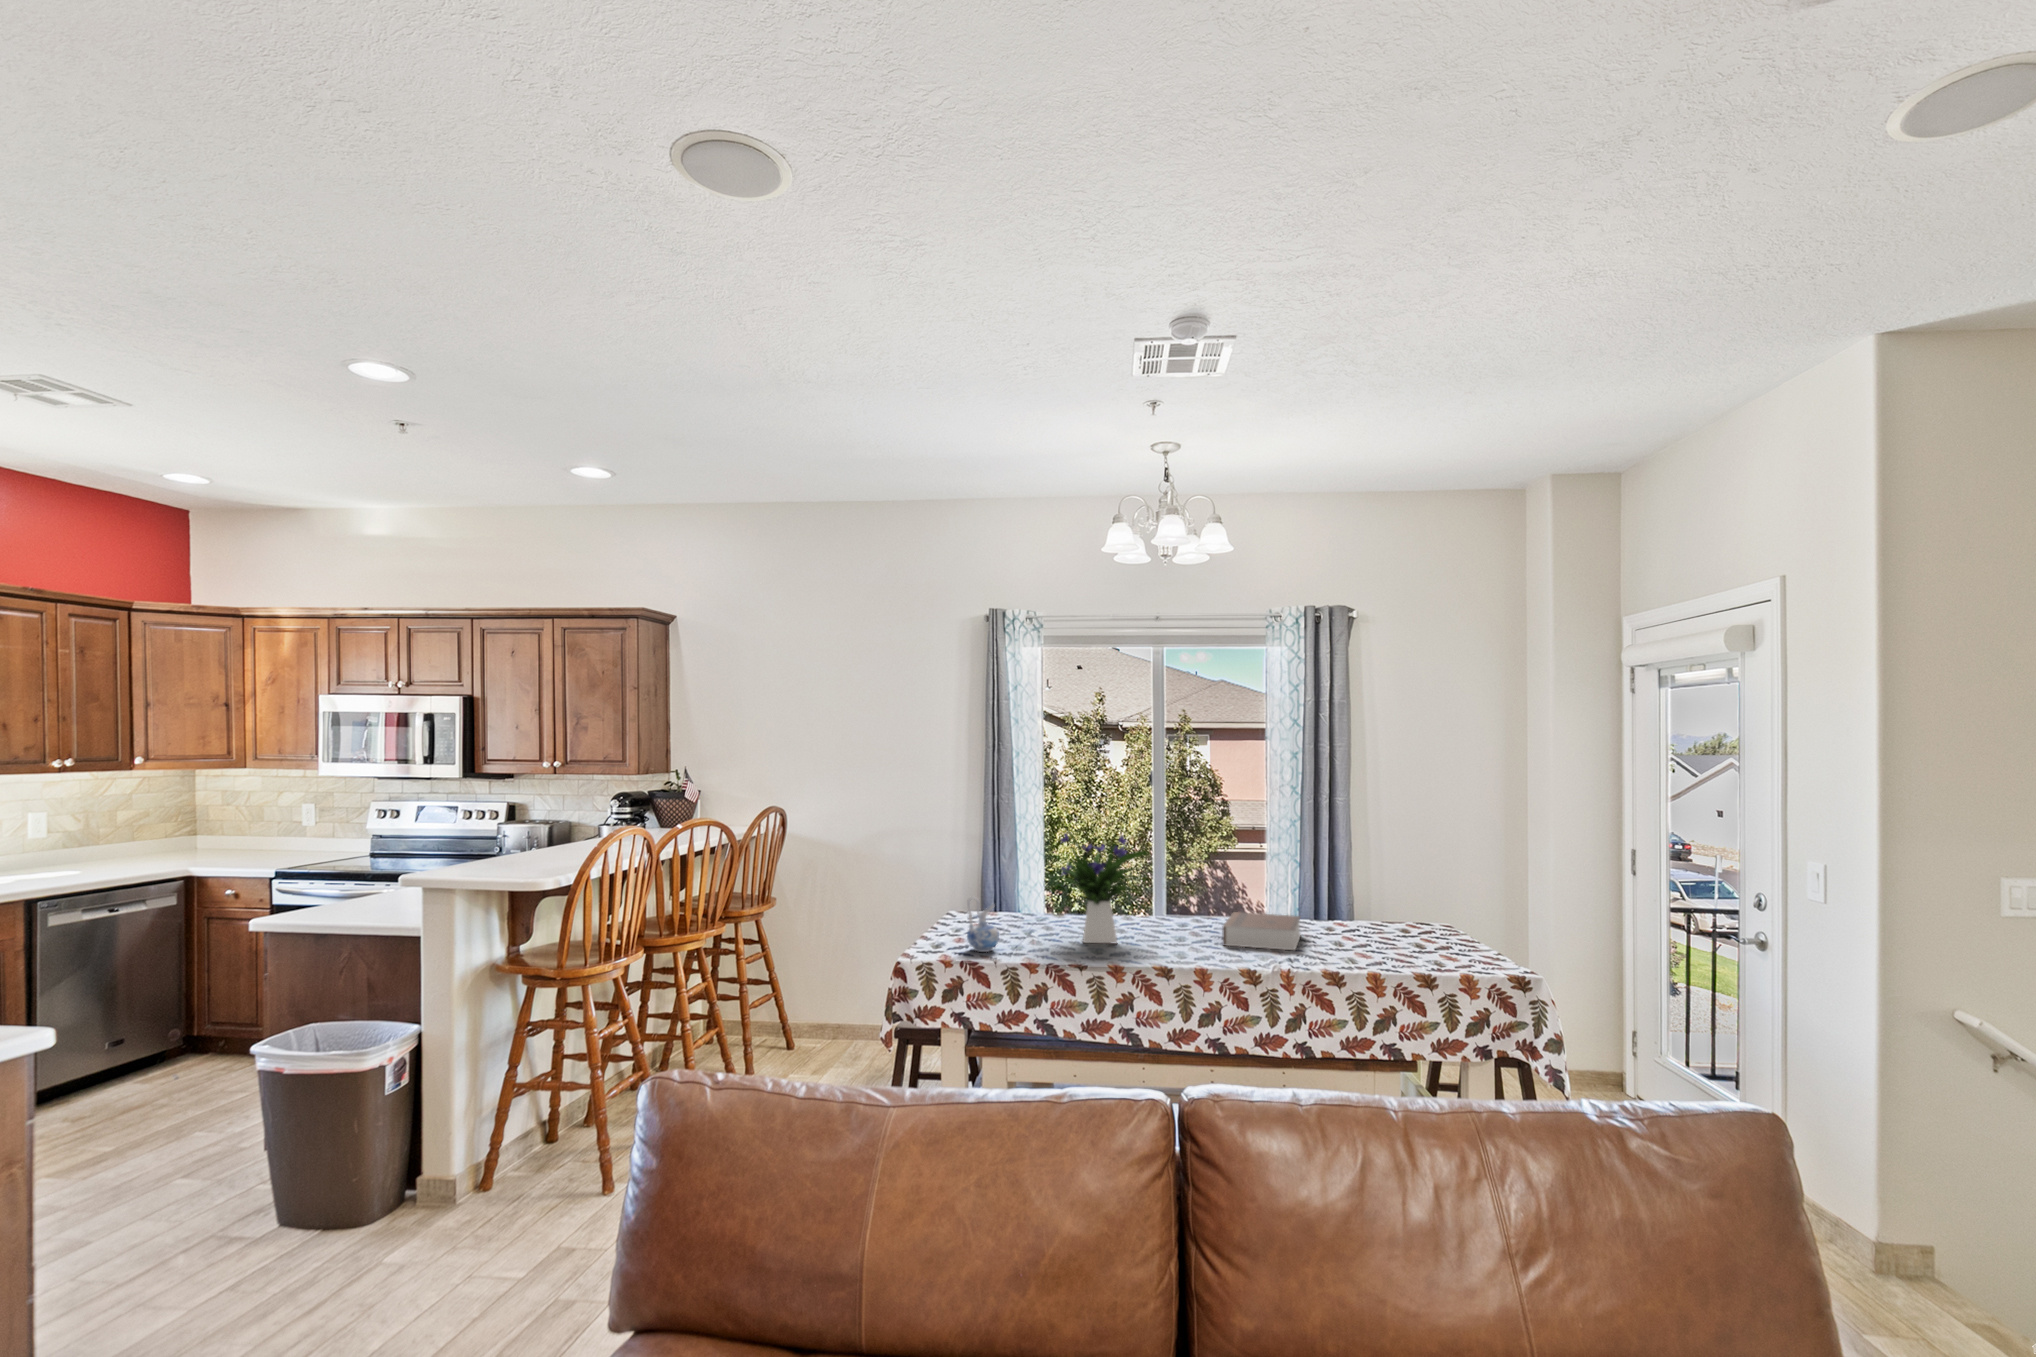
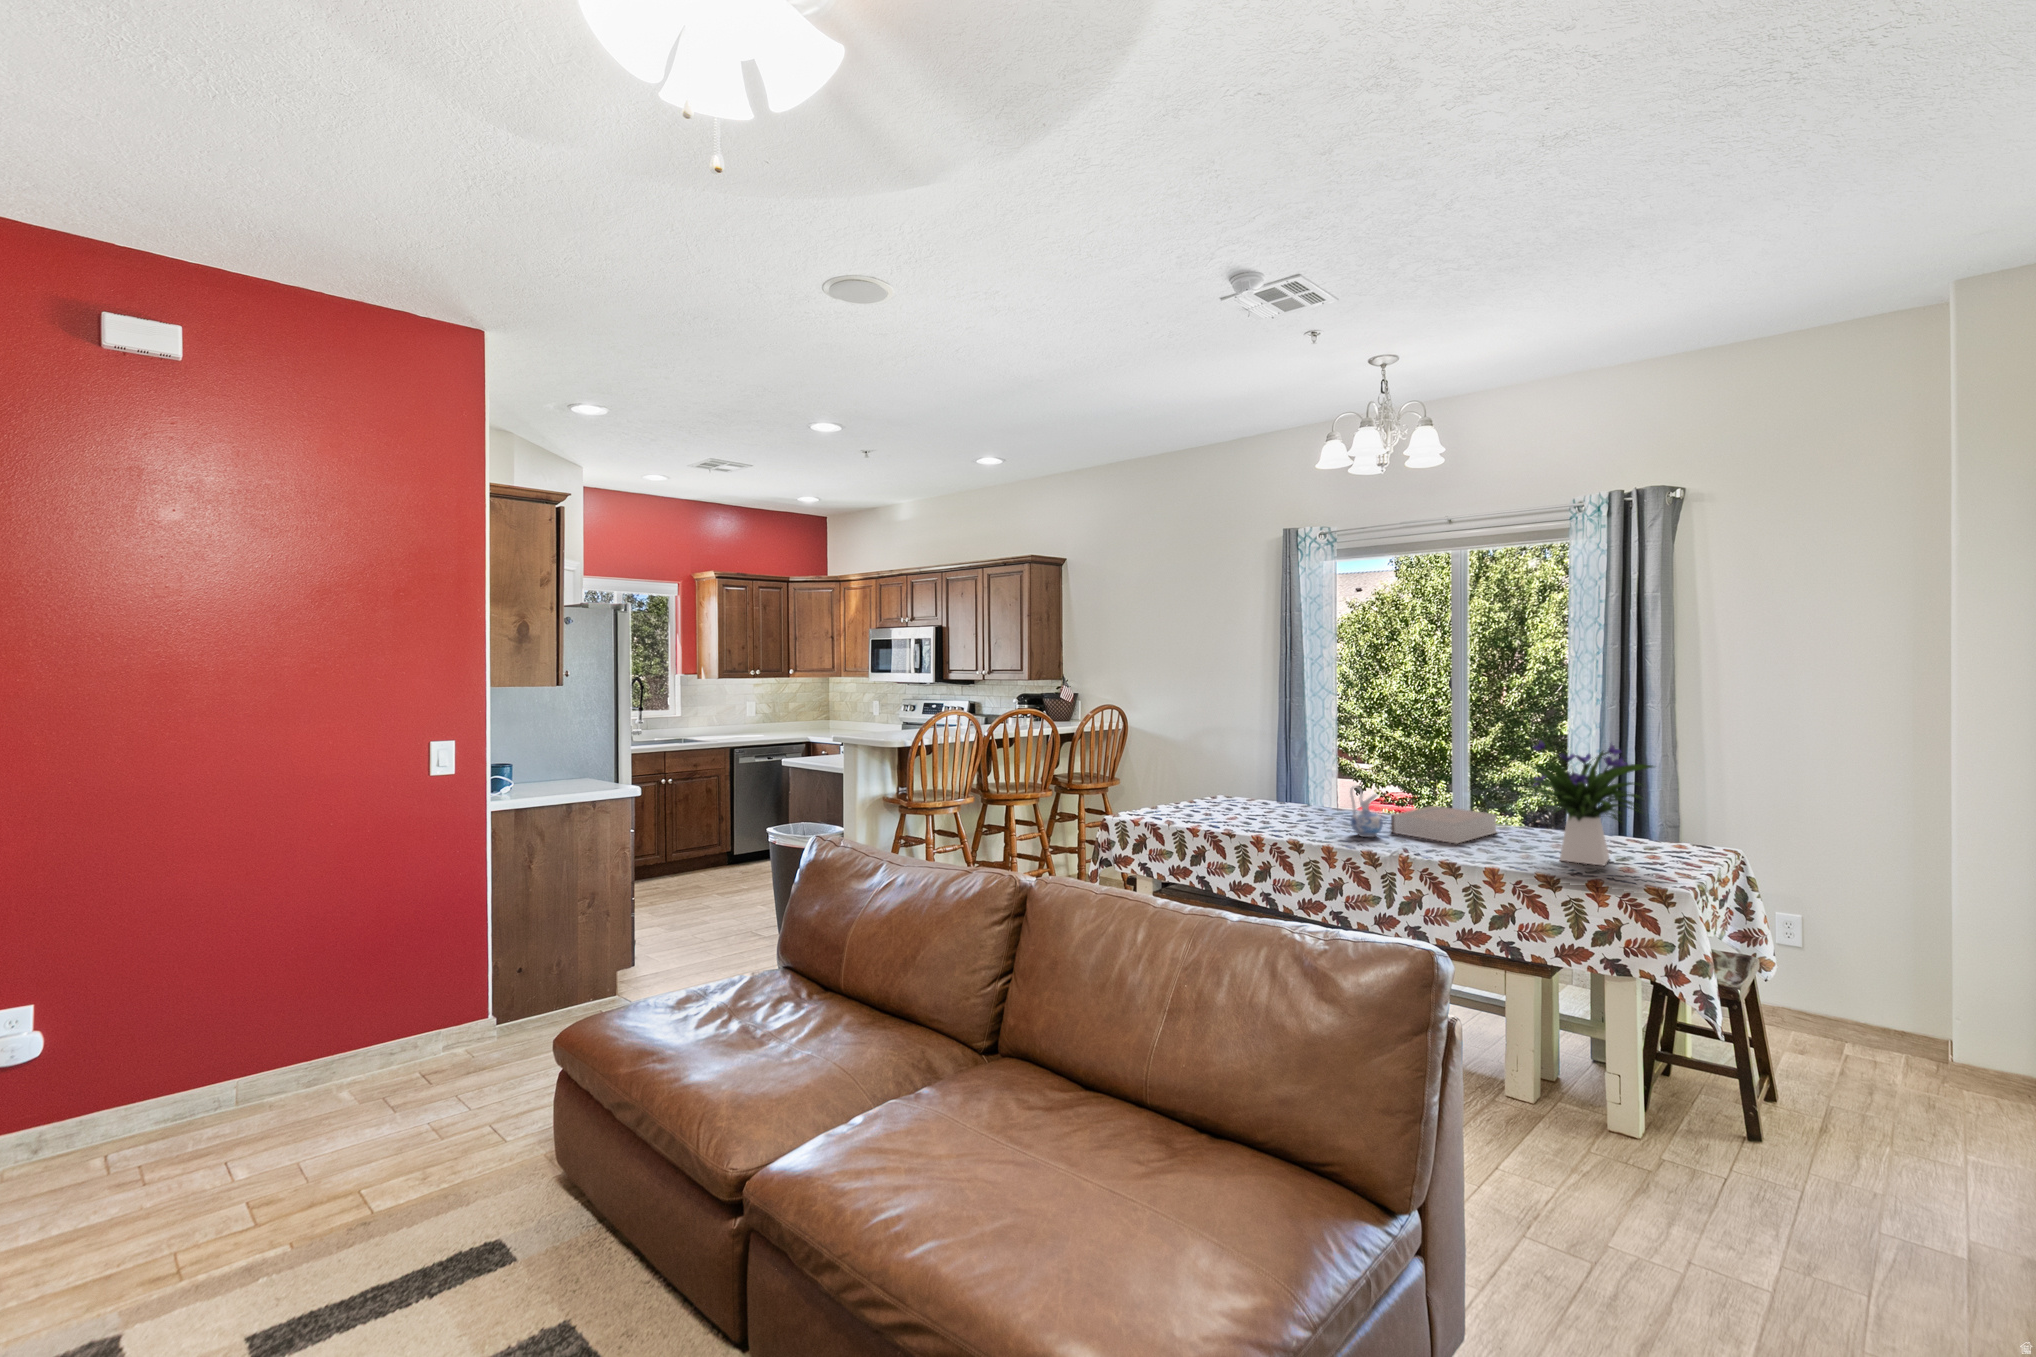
flower arrangement: present [1053,829,1149,943] -> present [1521,735,1653,866]
ceramic pitcher: present [967,896,999,952] -> present [1350,786,1383,837]

